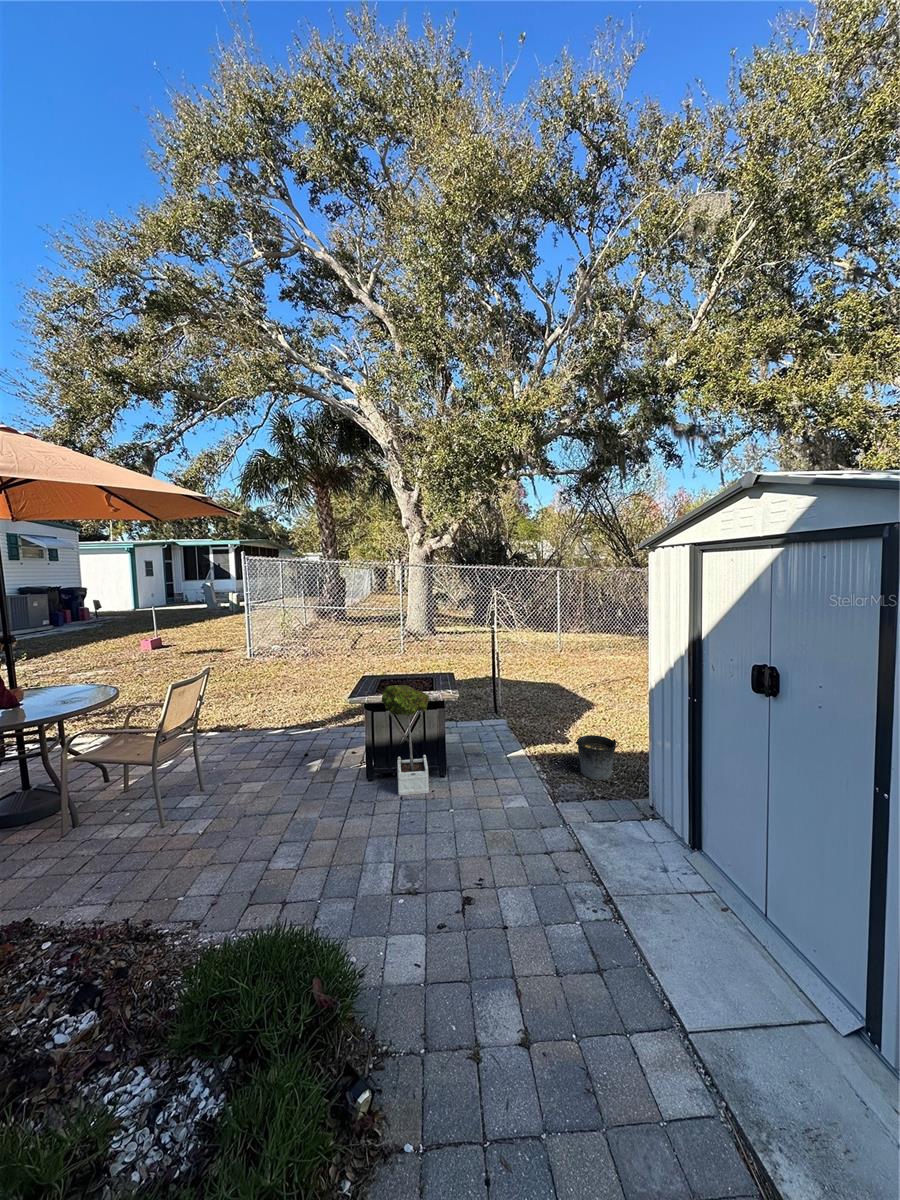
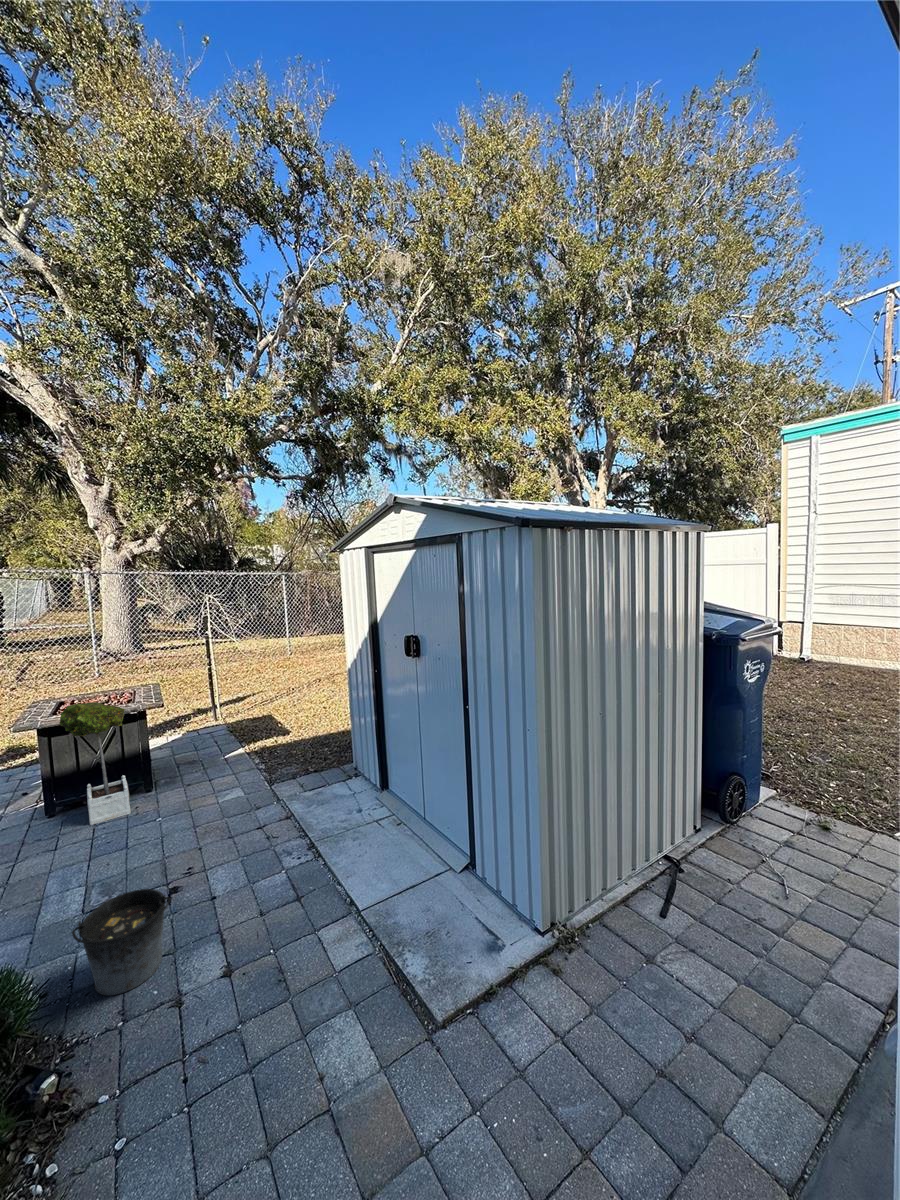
bucket: present [576,735,619,780] -> present [72,889,171,995]

